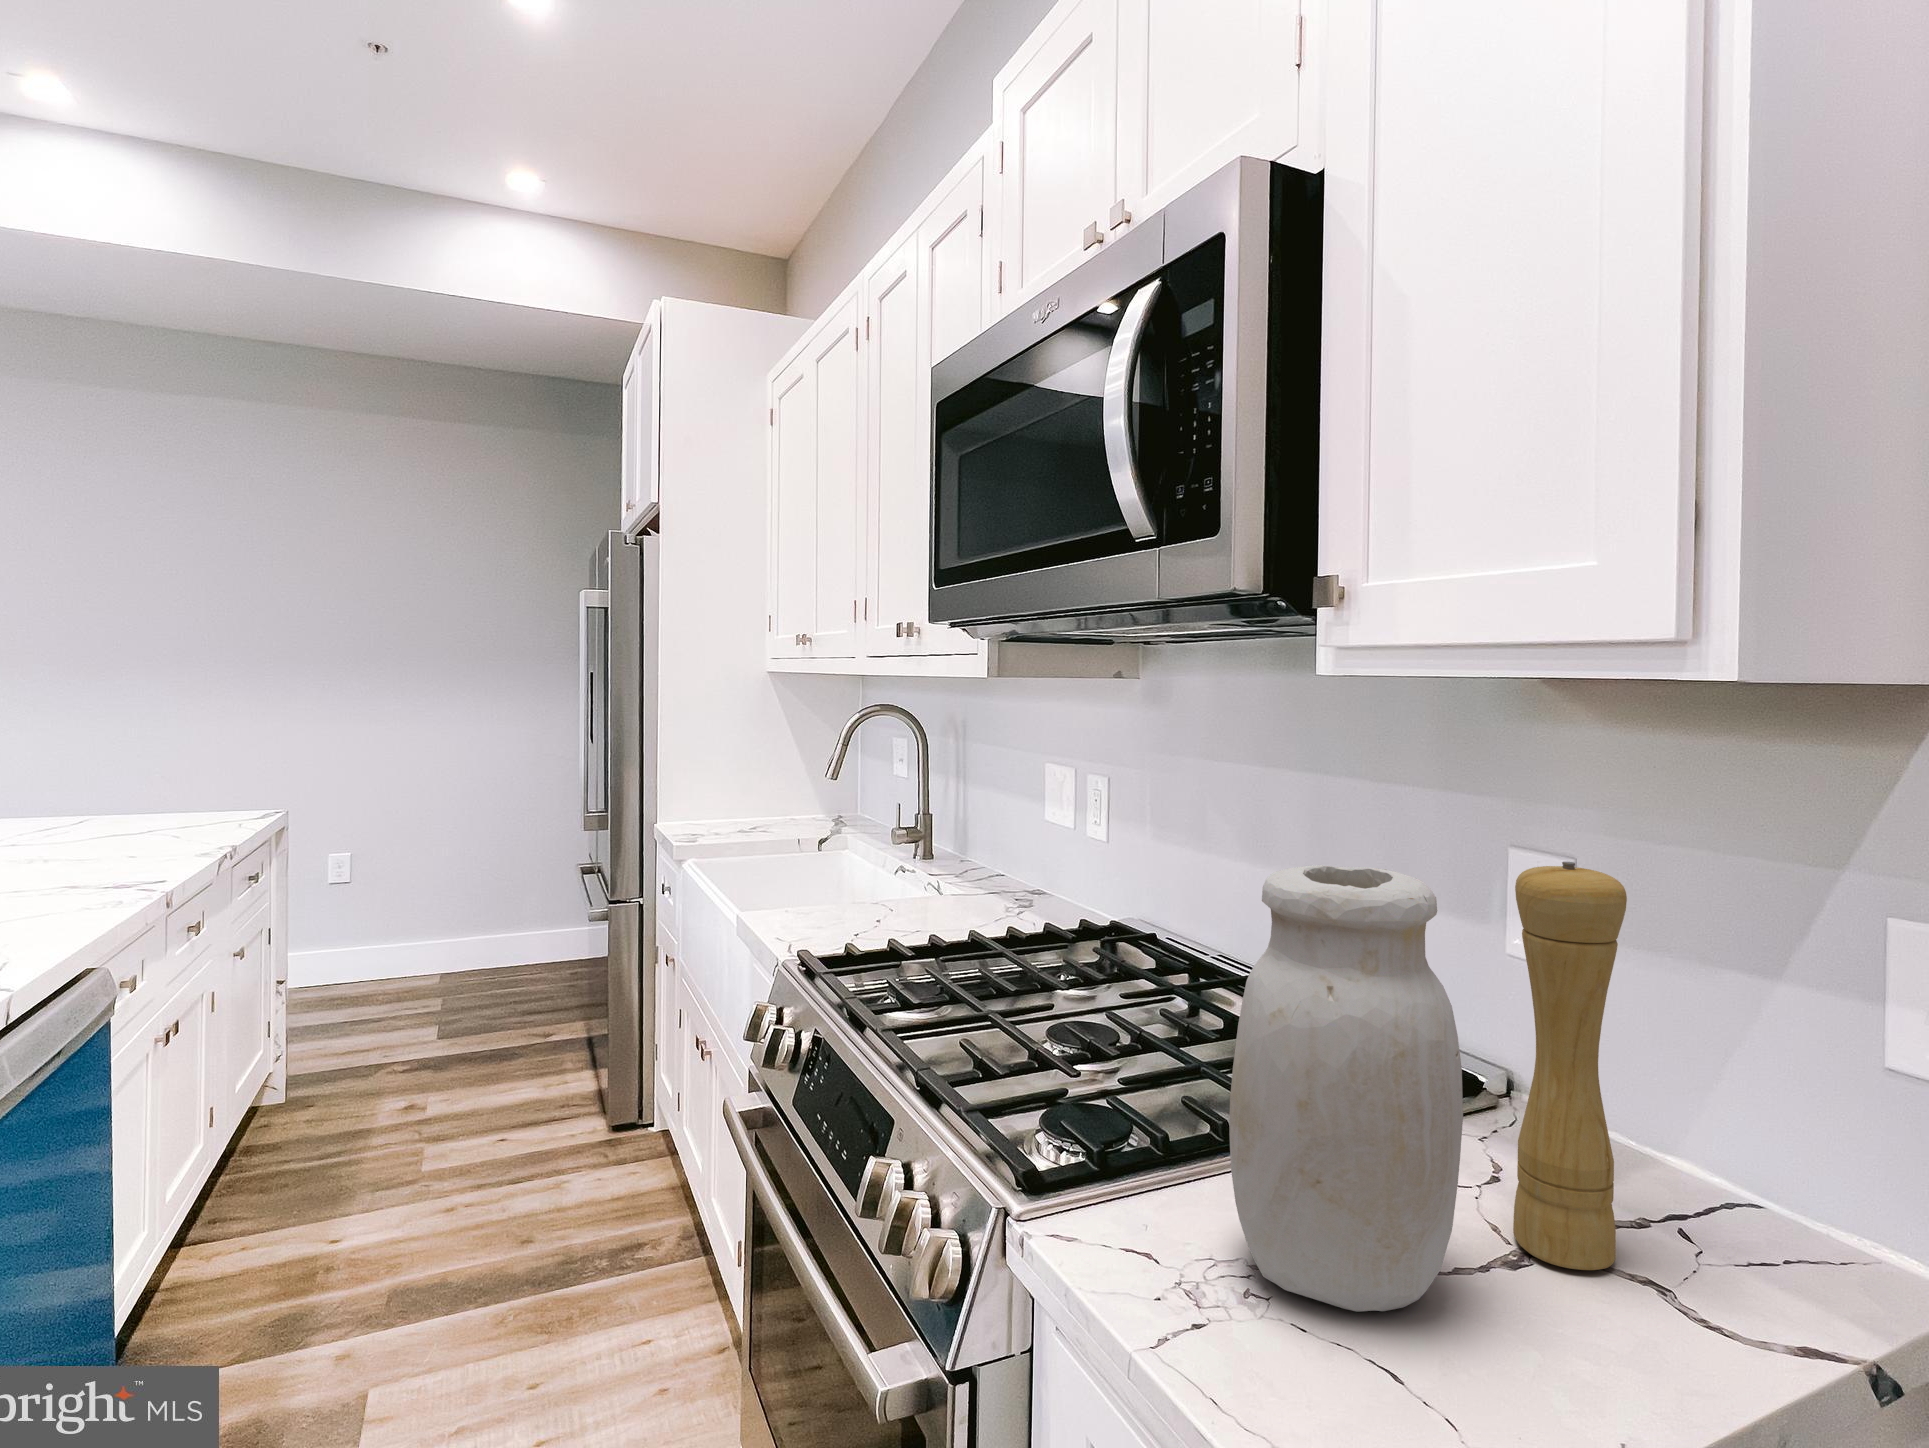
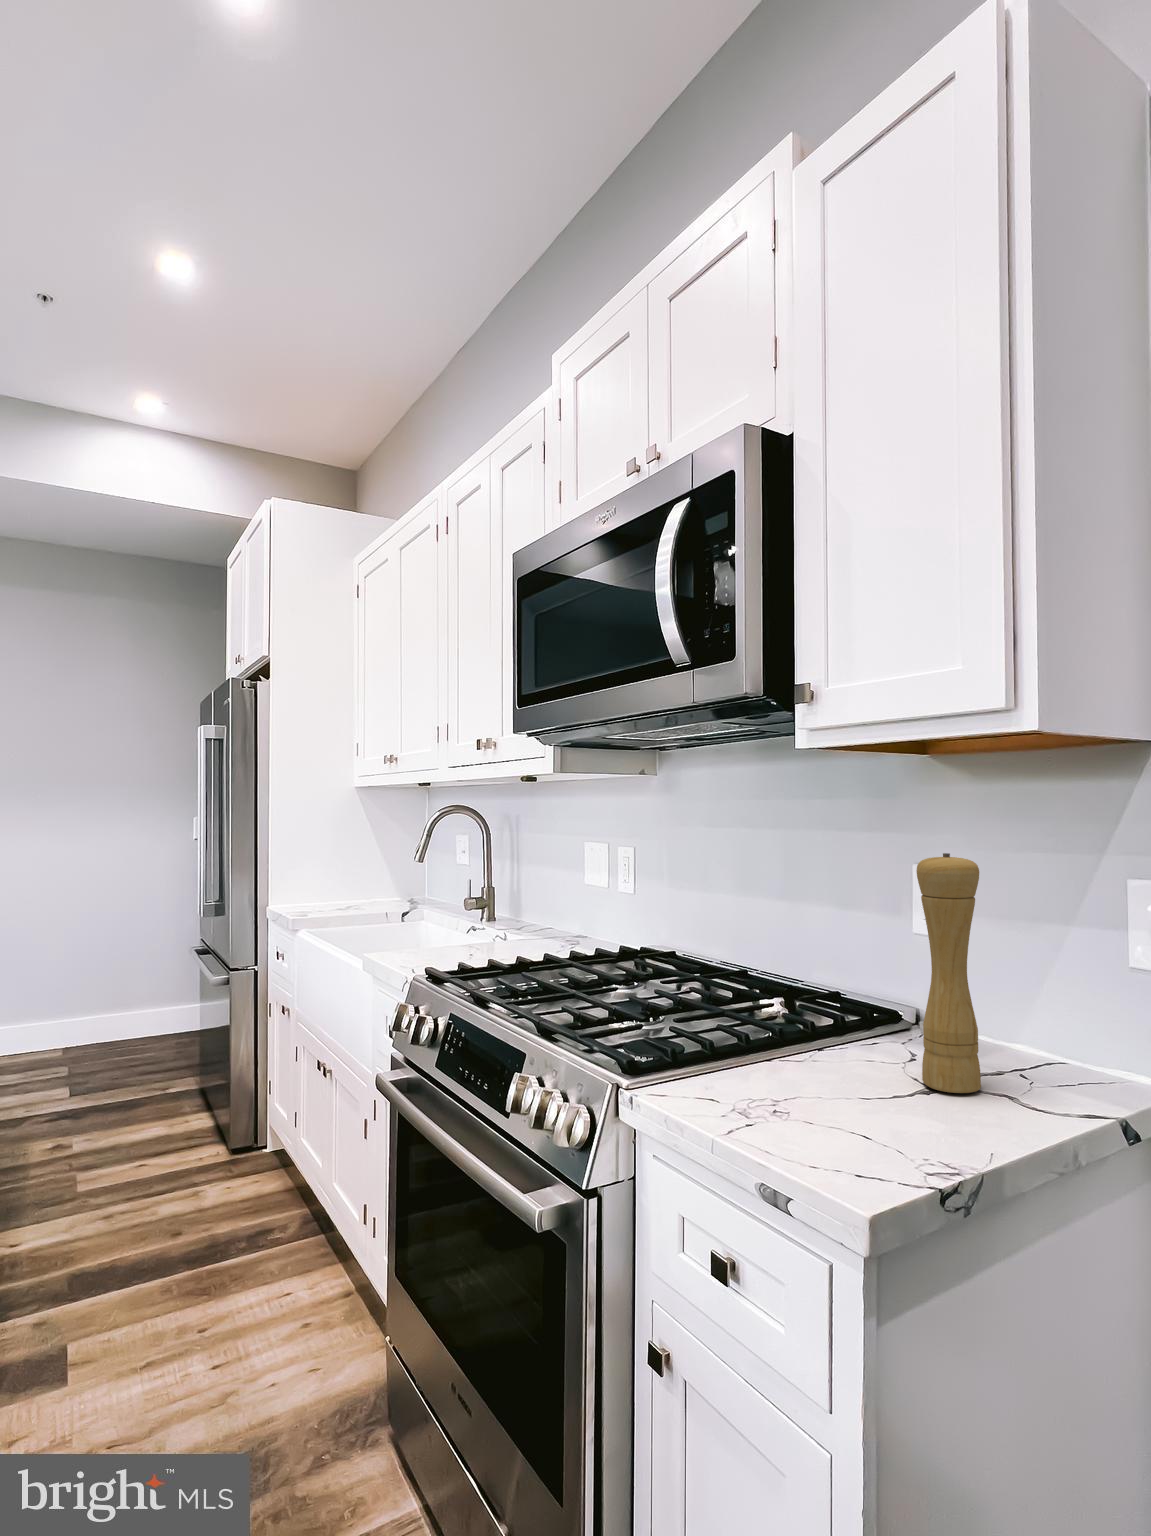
jar: present [1229,865,1463,1312] -> none [754,857,890,1114]

